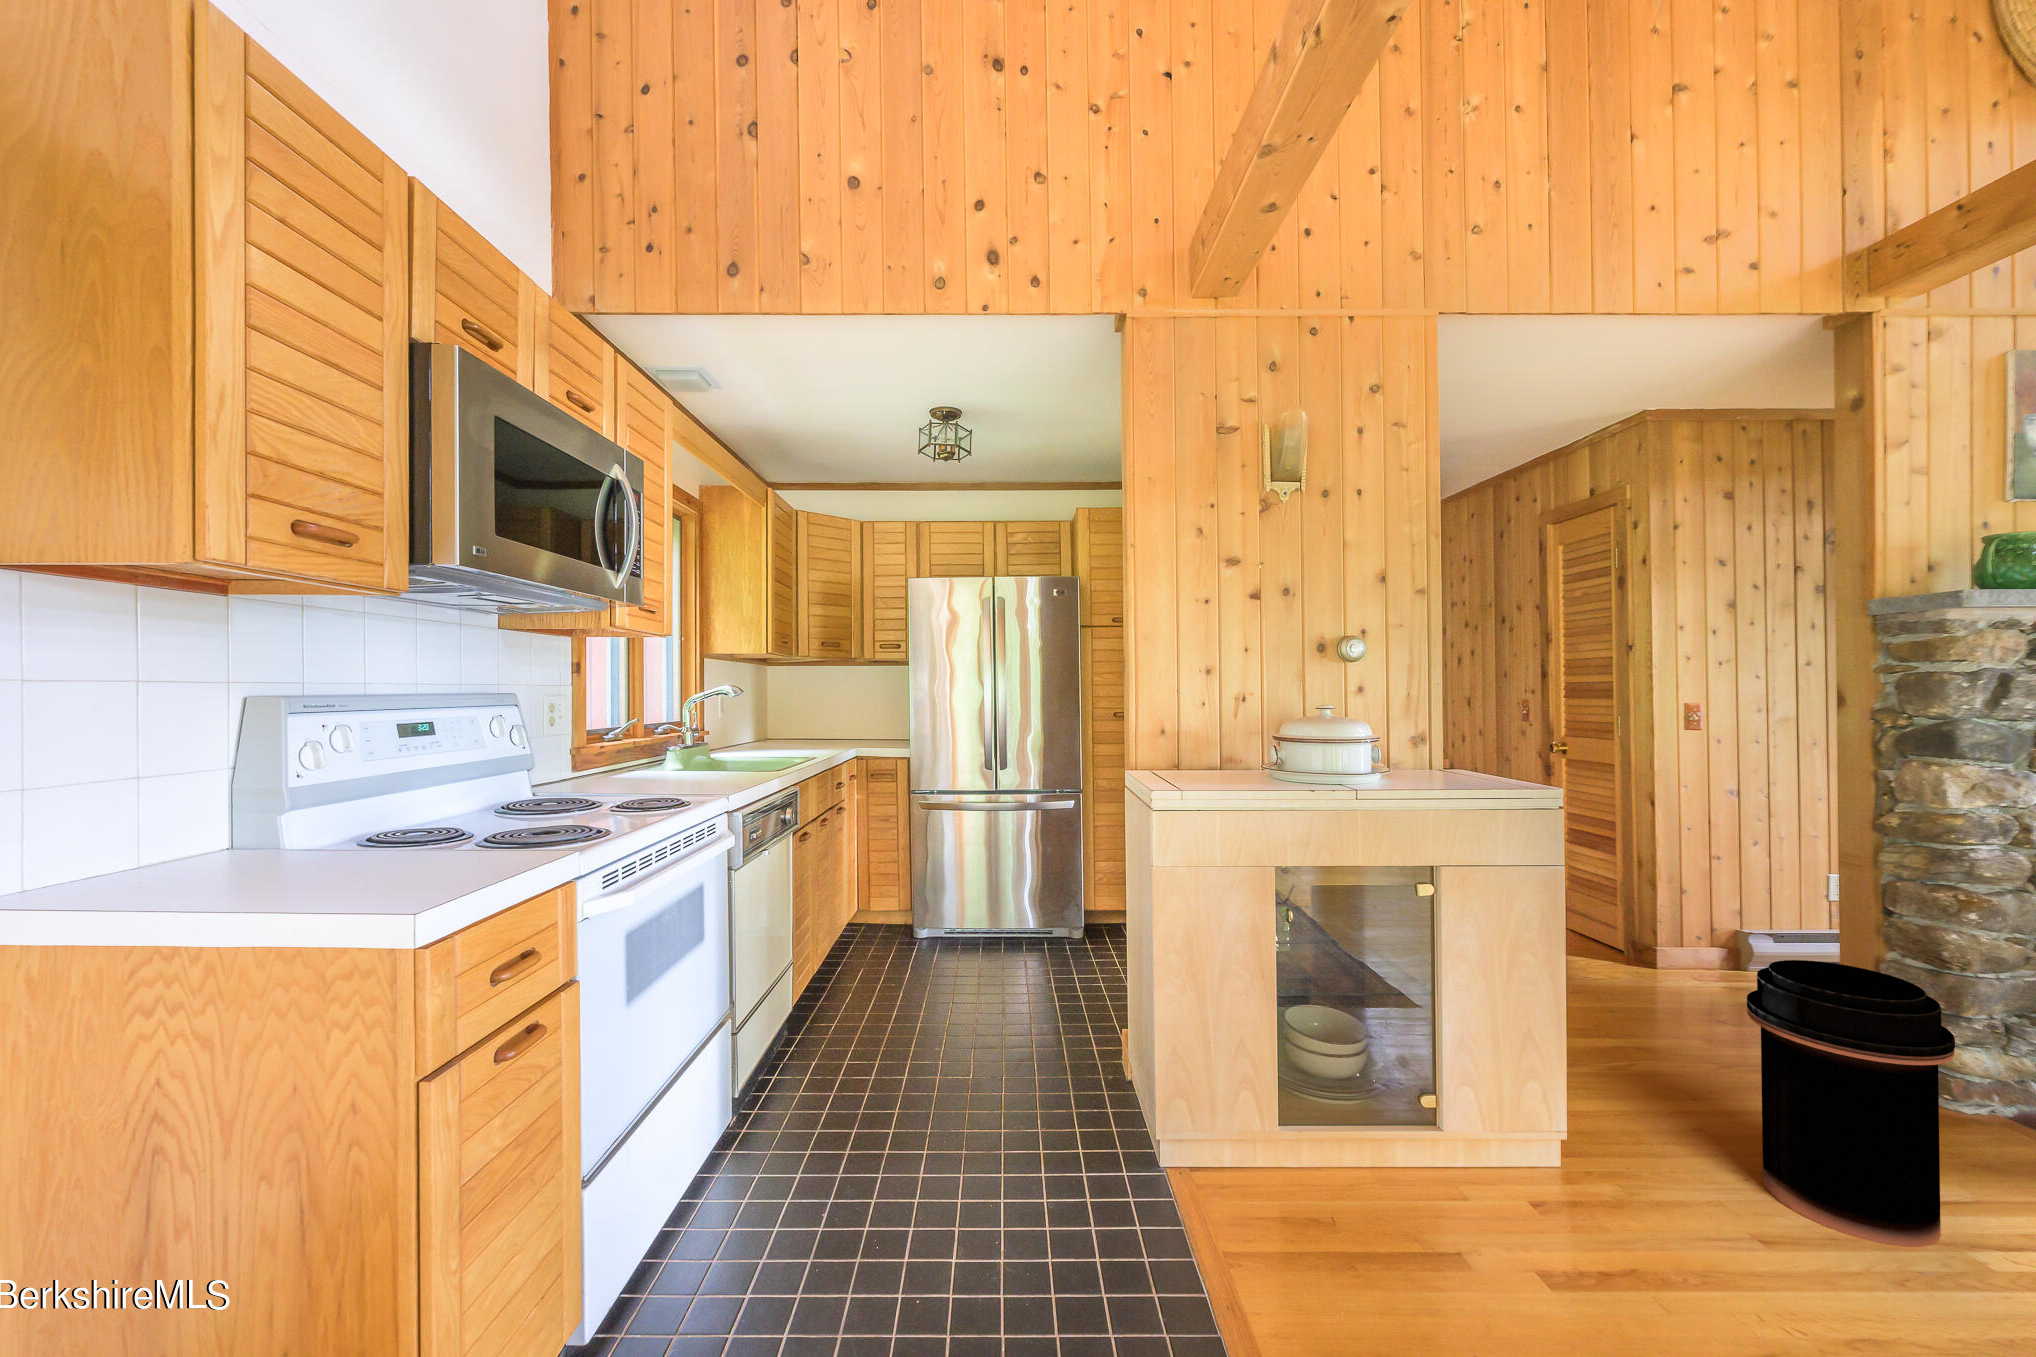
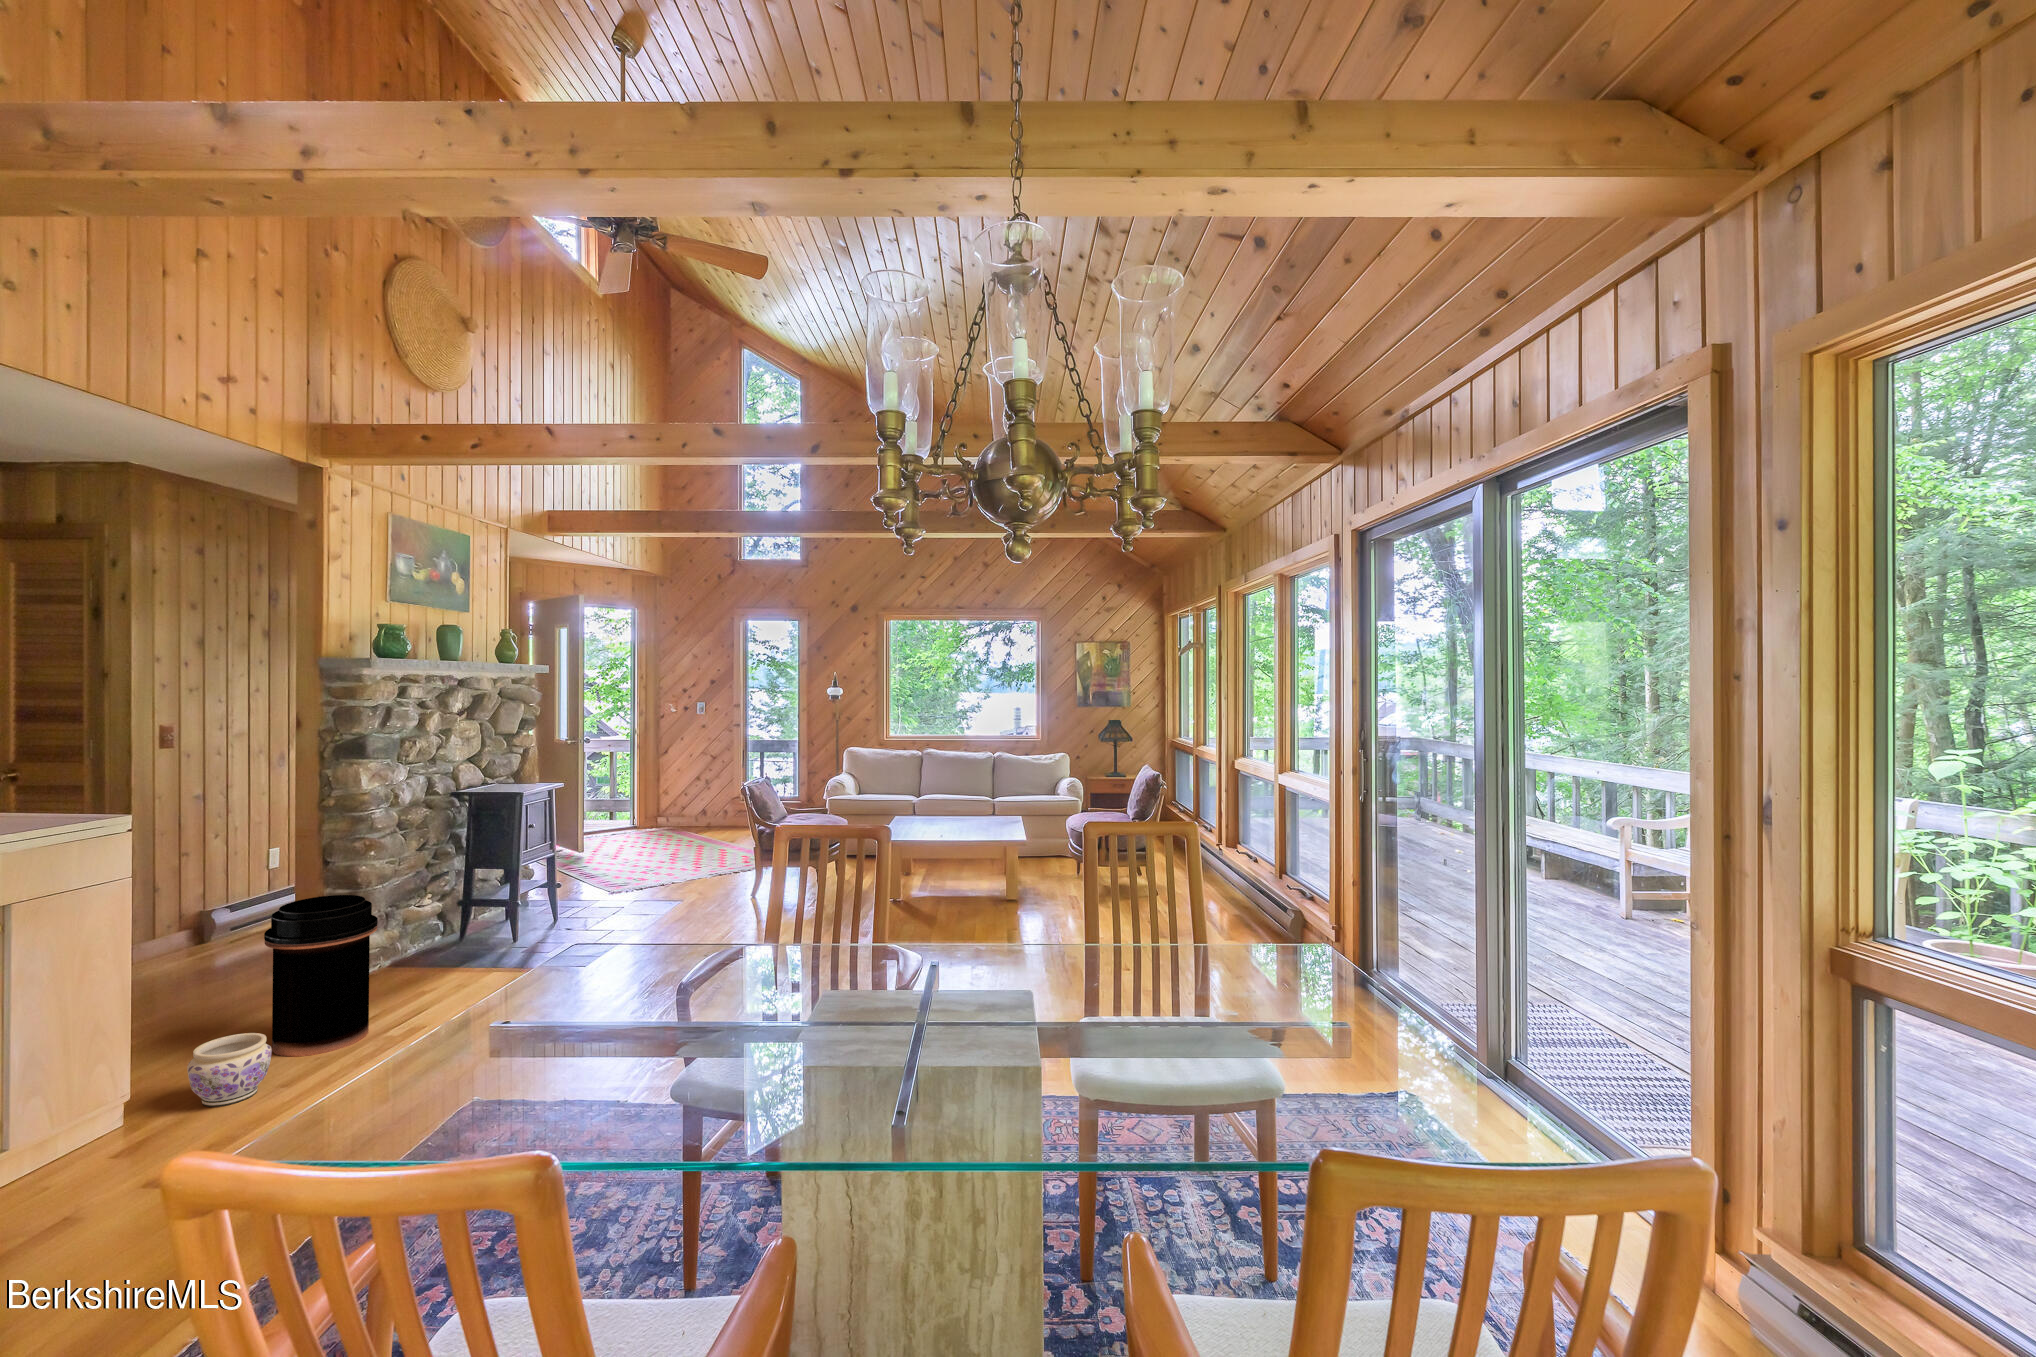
planter: none [1616,1124,1736,1245] -> present [187,1033,272,1107]

